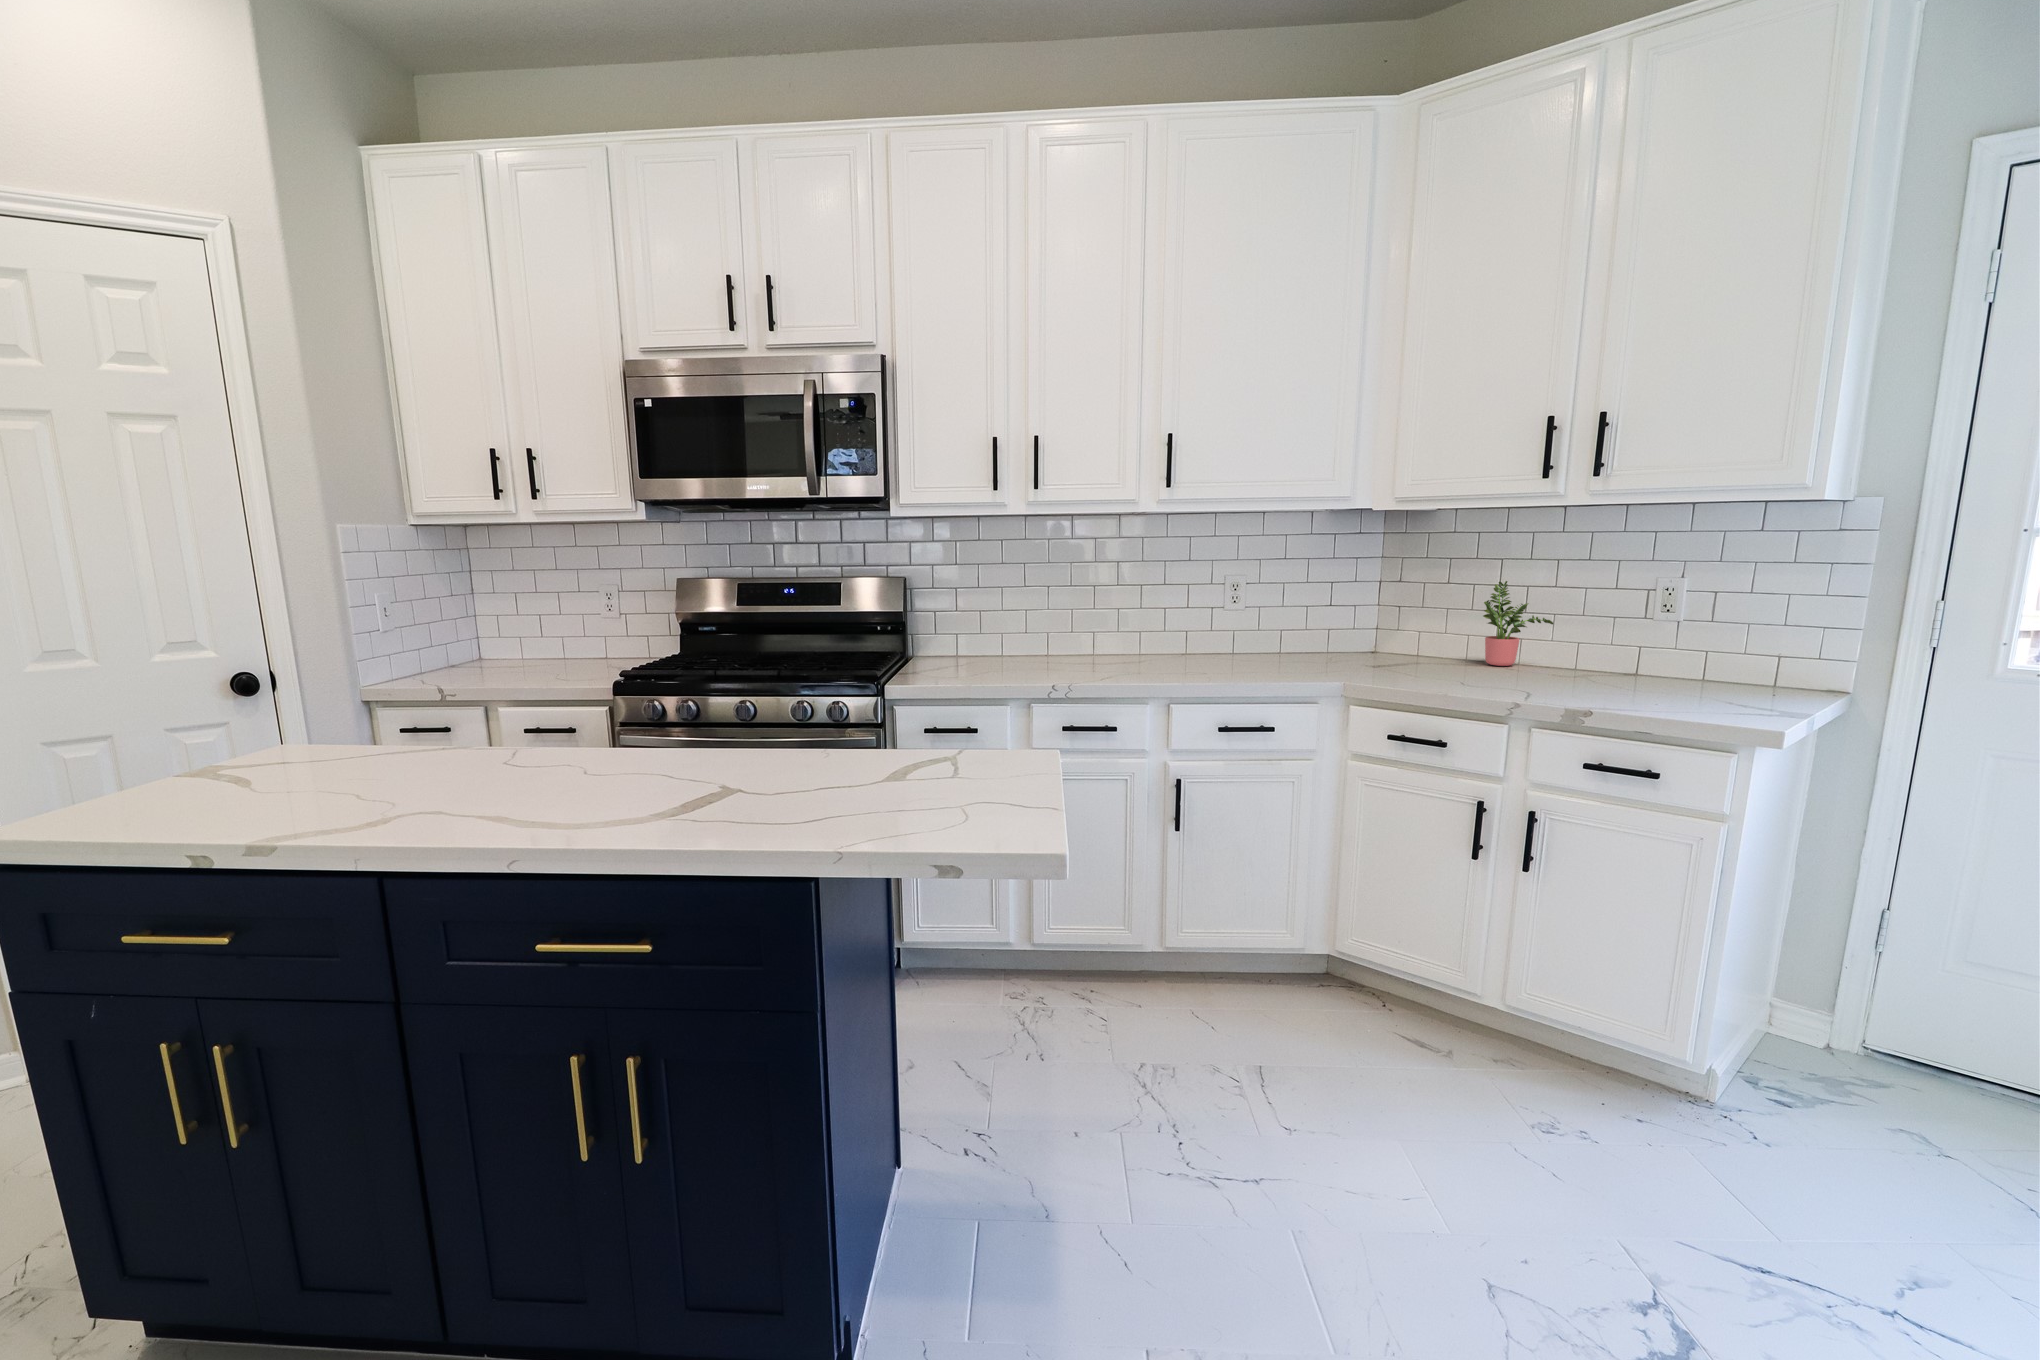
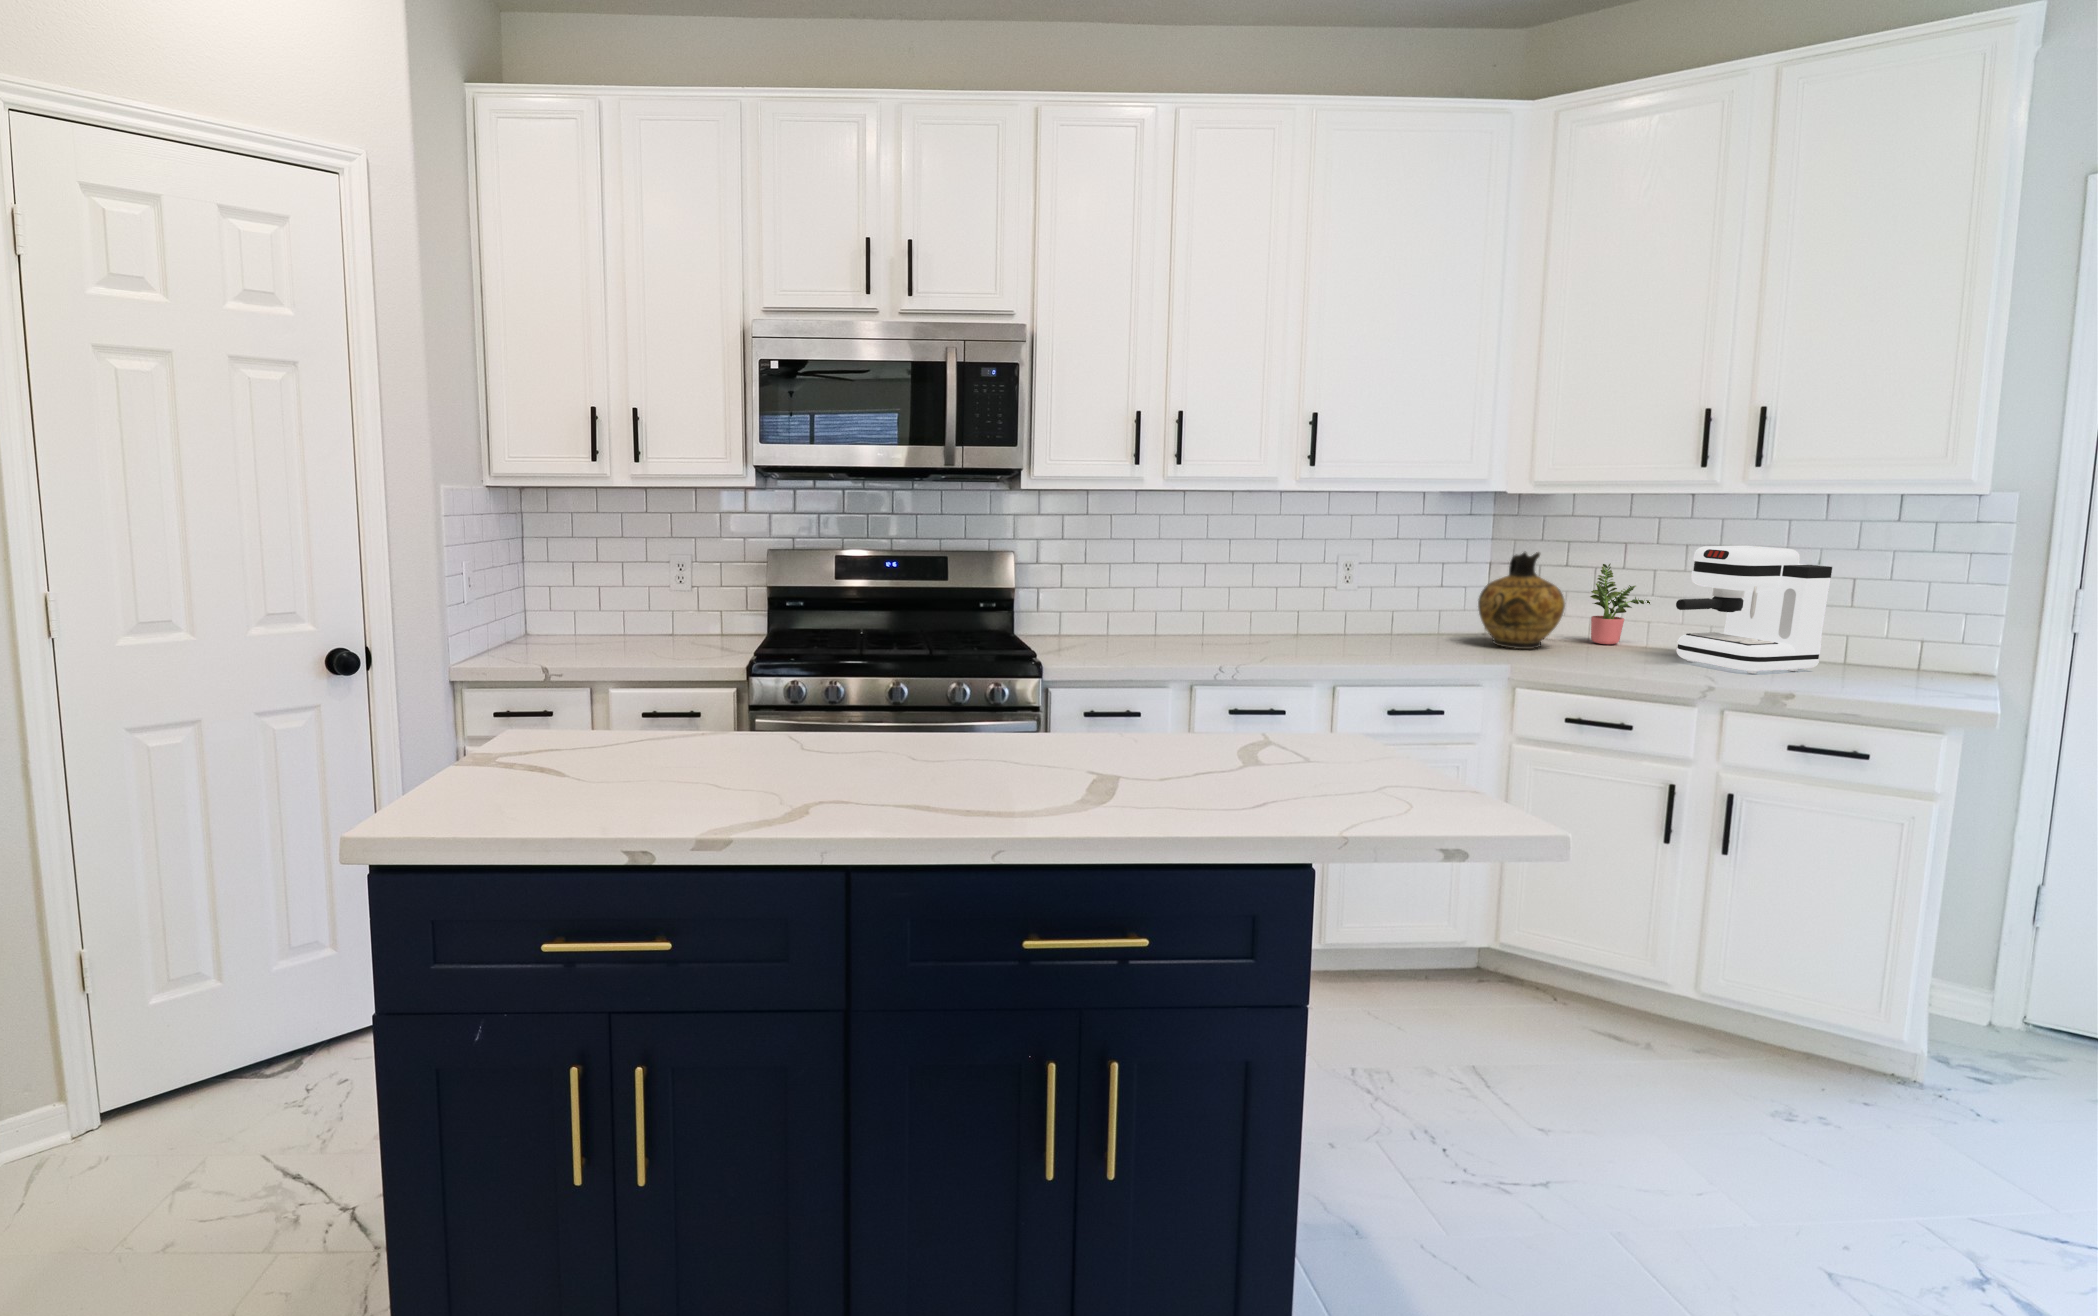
coffee maker: none [1548,558,1726,695] -> present [1676,546,1832,673]
ceramic jug: none [1358,569,1447,670] -> present [1478,552,1565,649]

